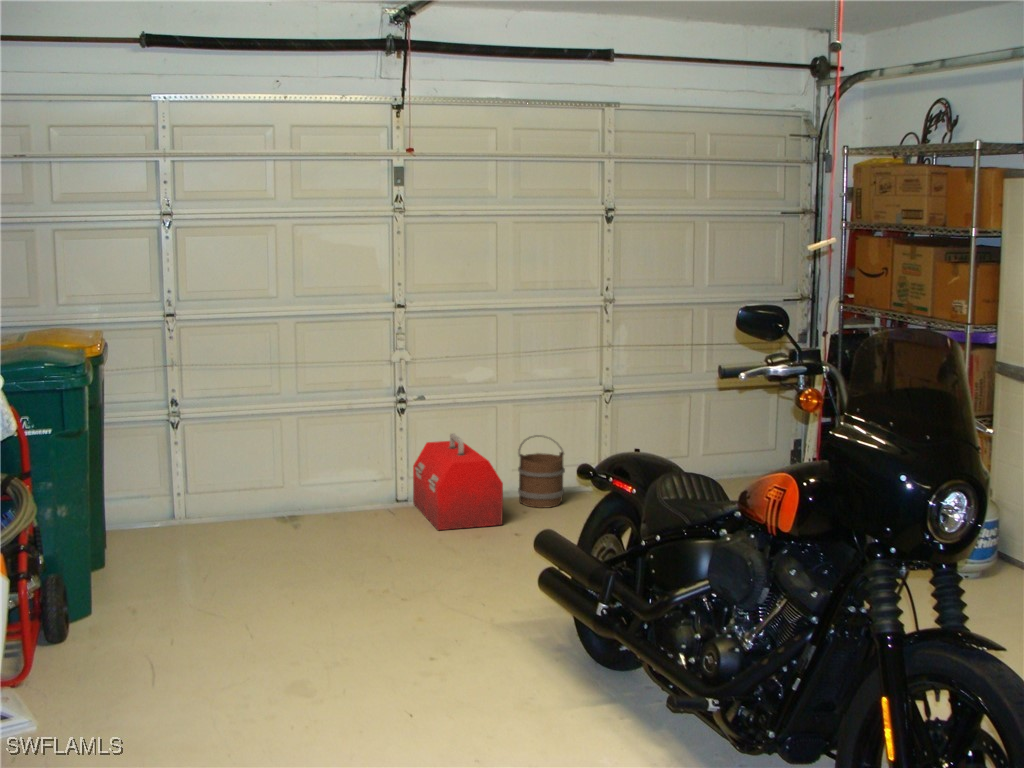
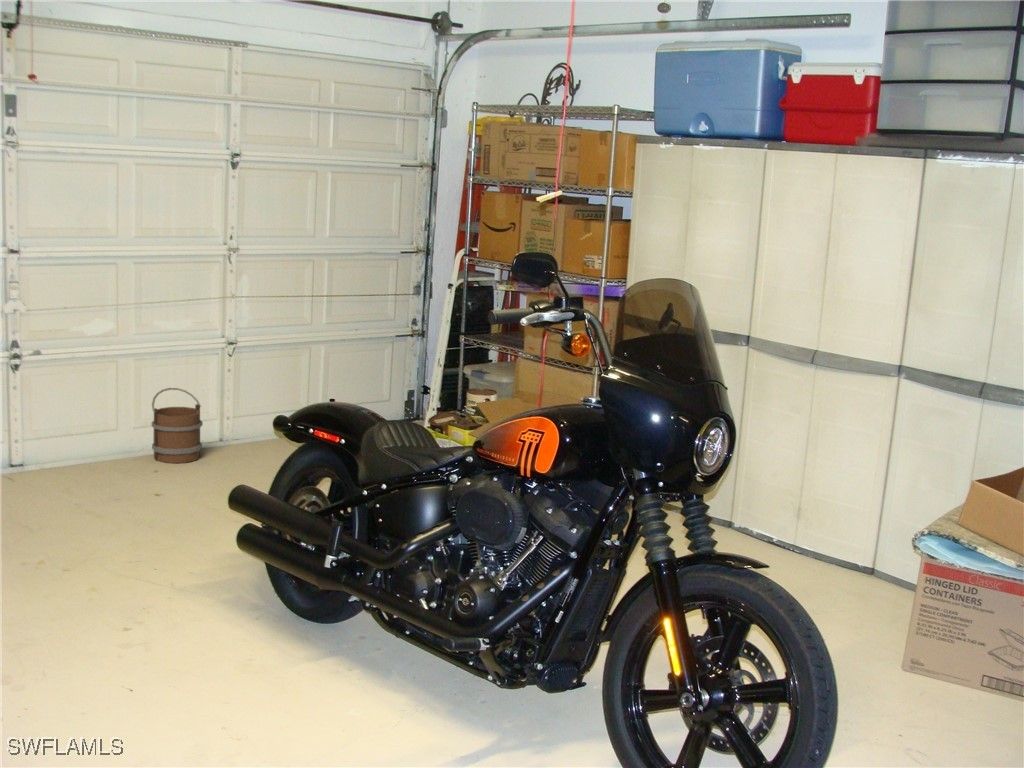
toolbox: present [413,433,503,530] -> none [33,389,145,495]

